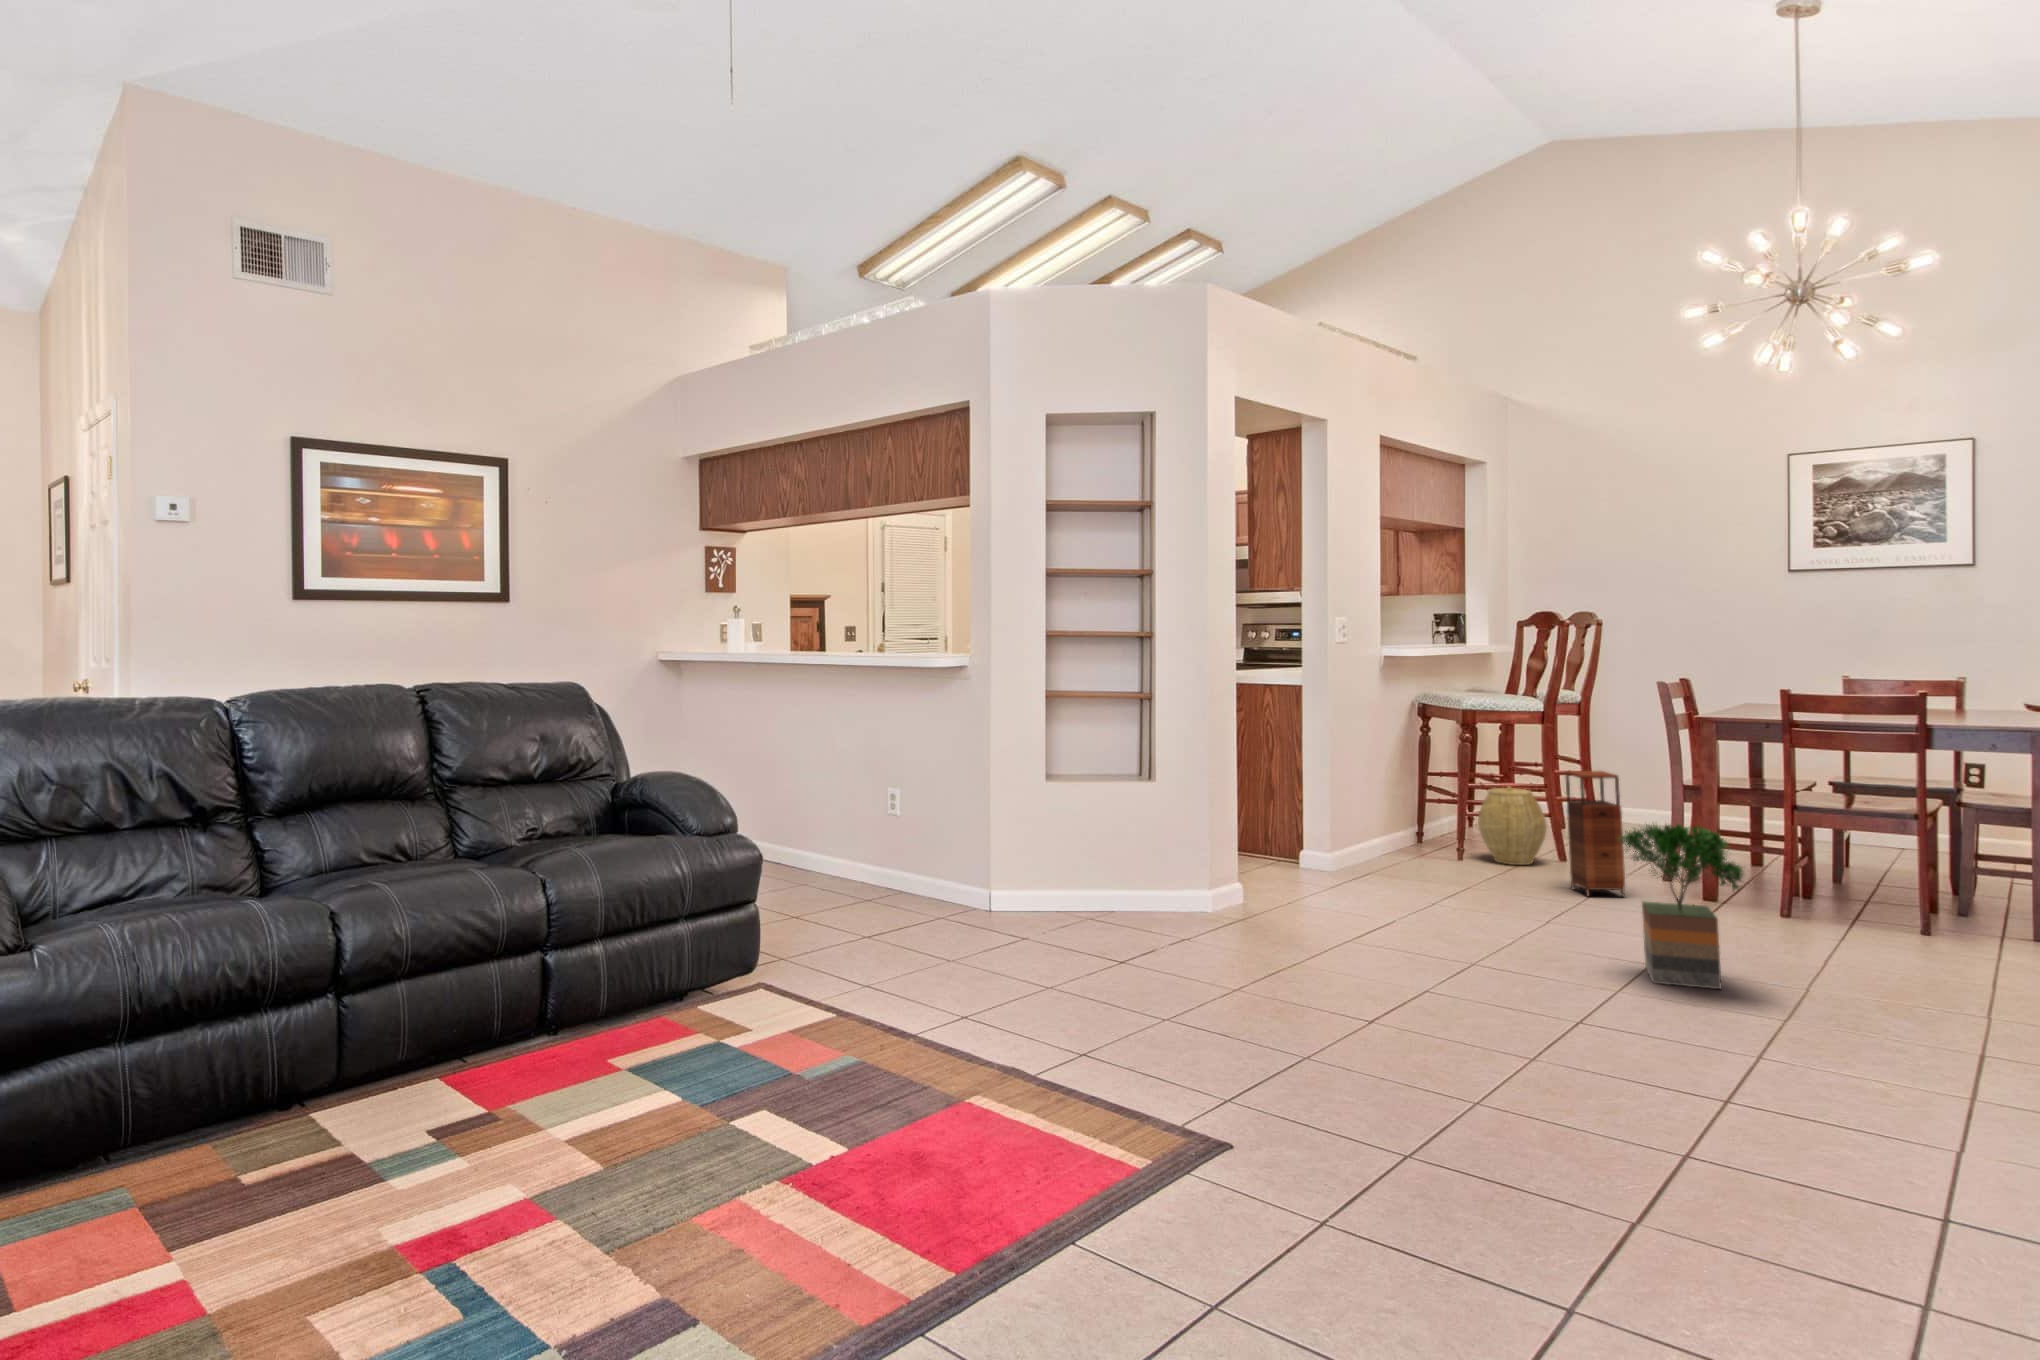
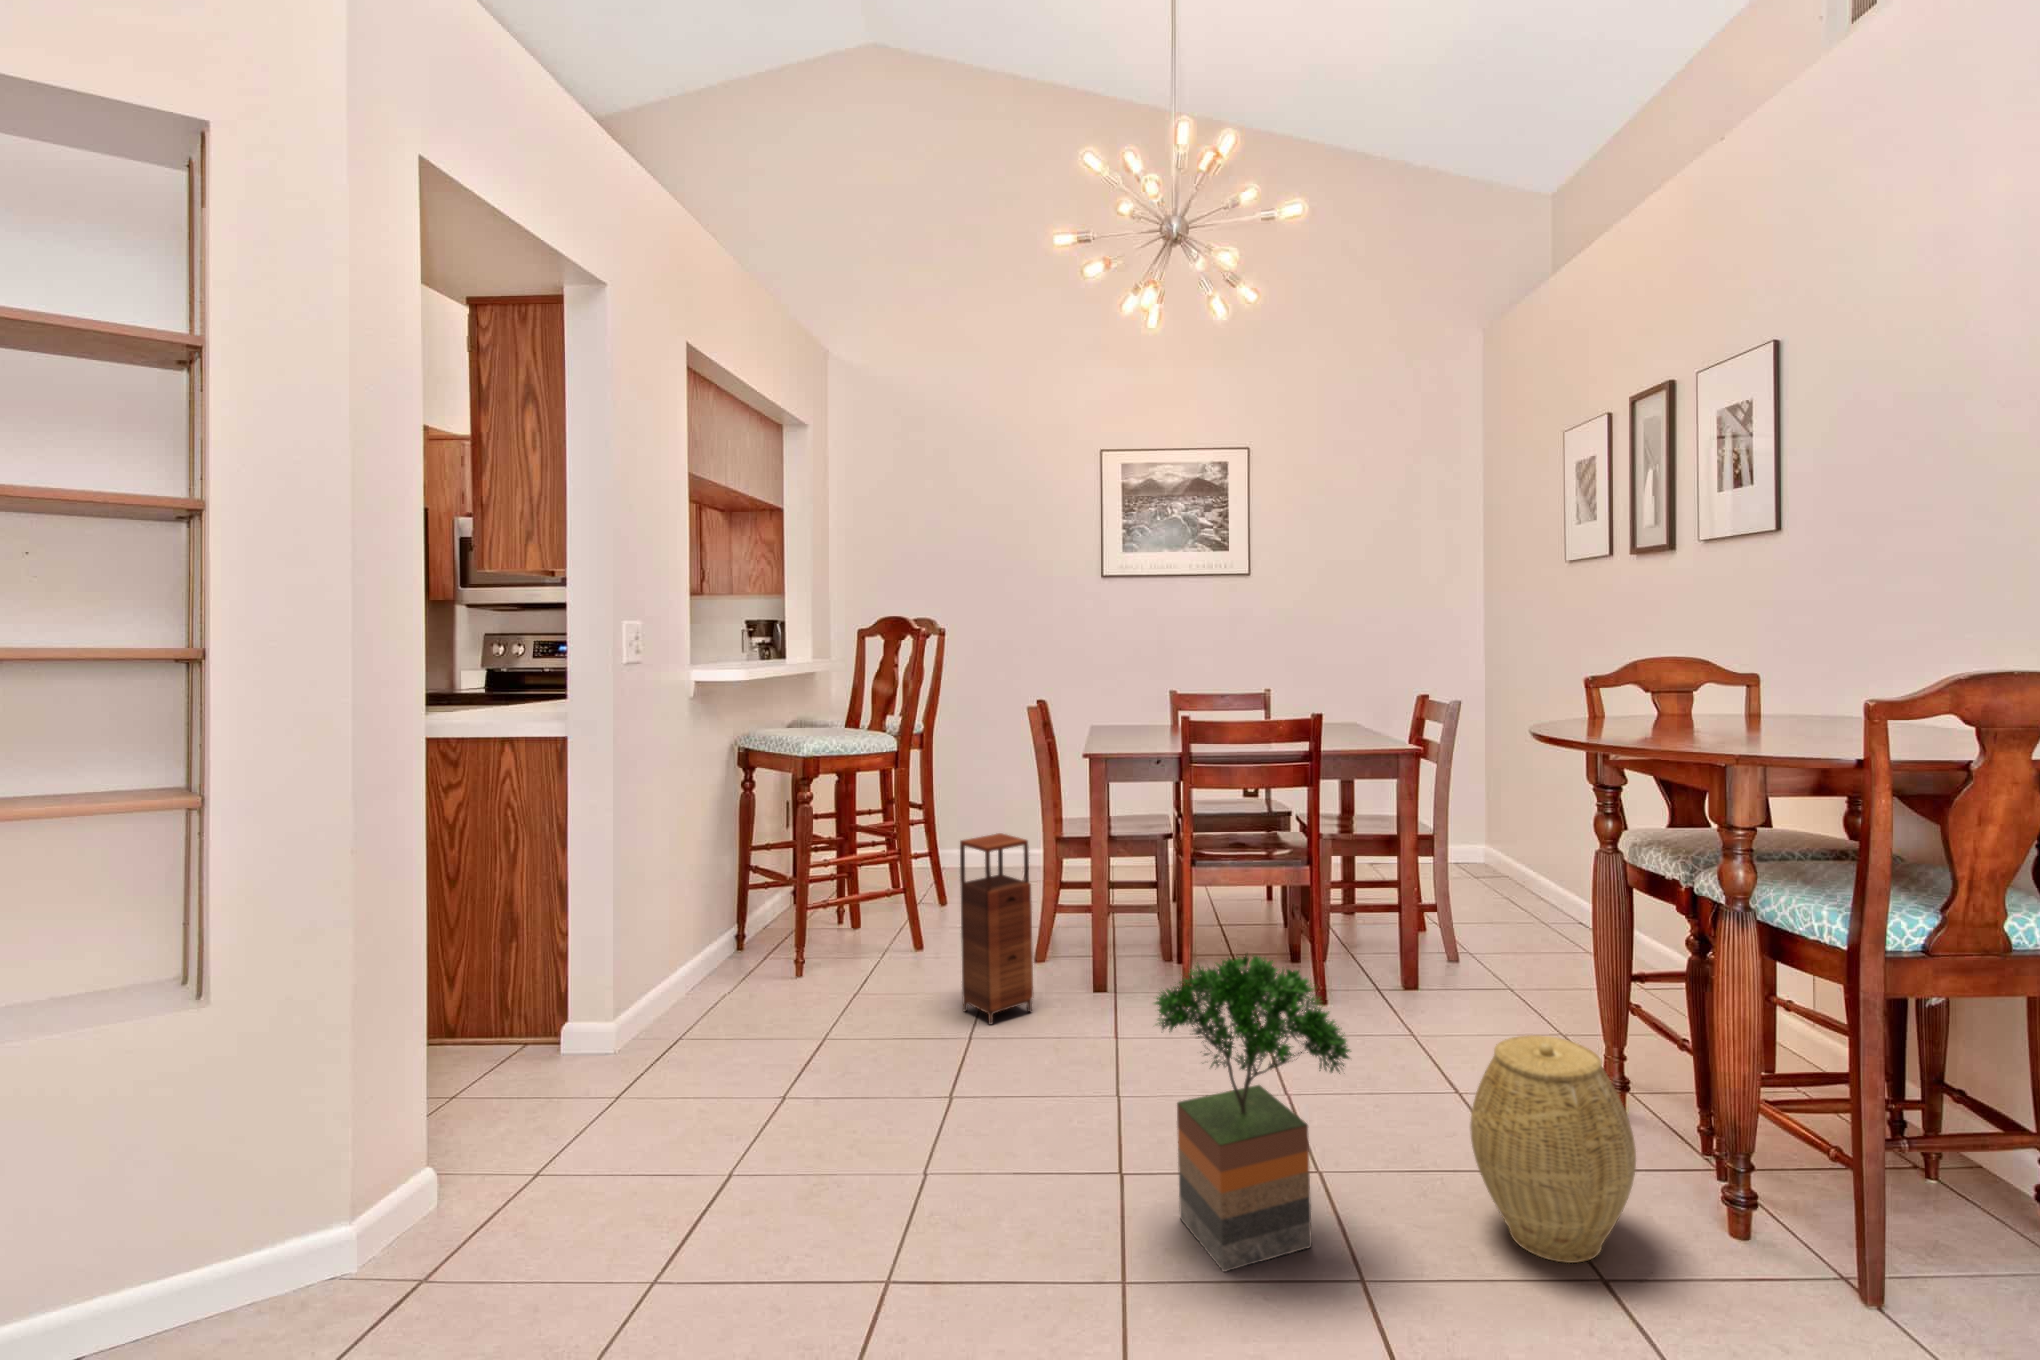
woven basket: present [1478,787,1547,865] -> present [1470,1035,1636,1263]

